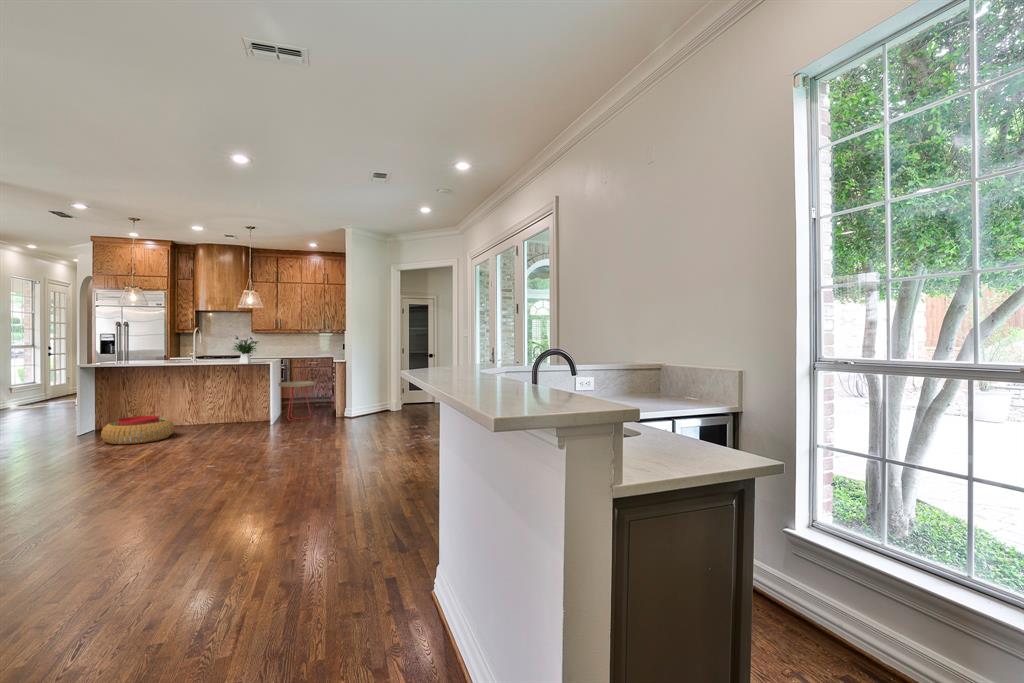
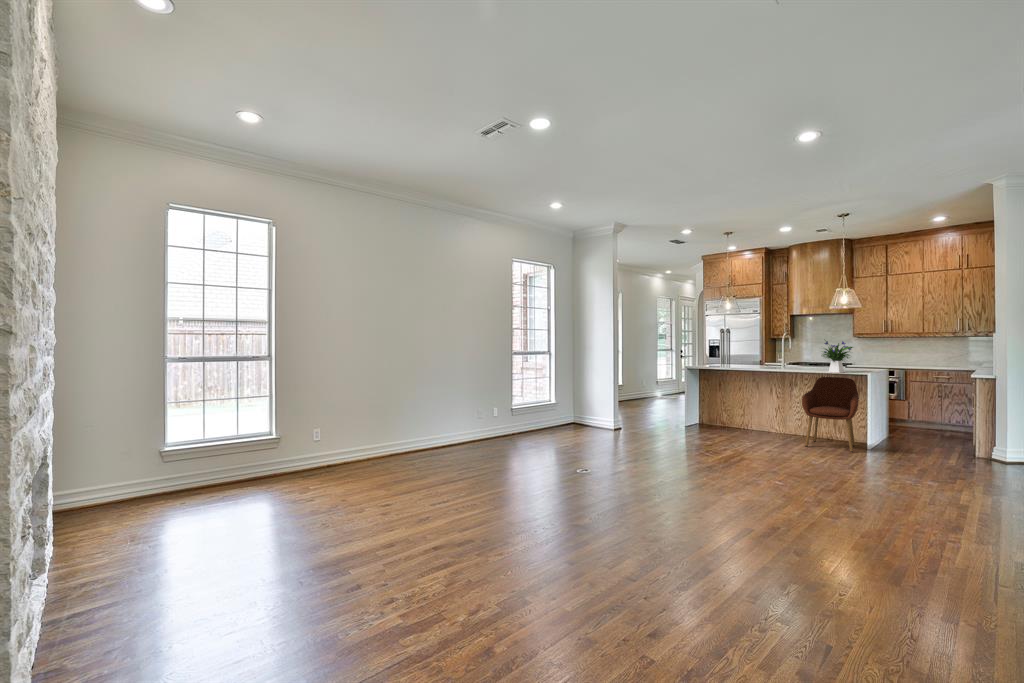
armchair: none [217,368,264,432] -> present [802,377,859,452]
side table: present [279,381,314,421] -> none [881,399,935,450]
pouf: present [101,416,174,444] -> none [698,417,758,444]

